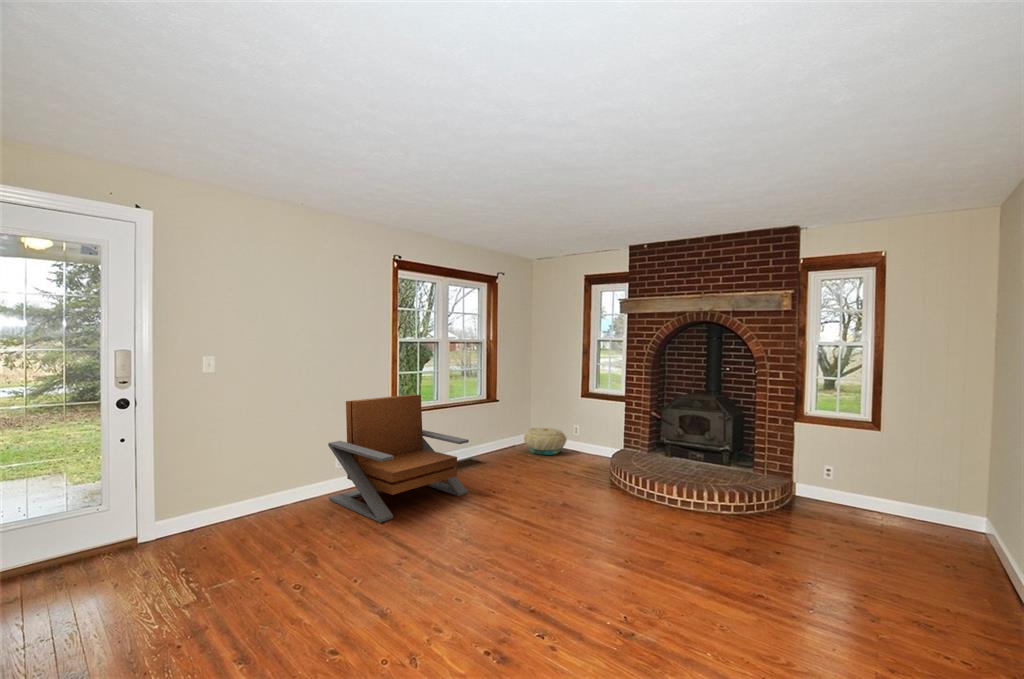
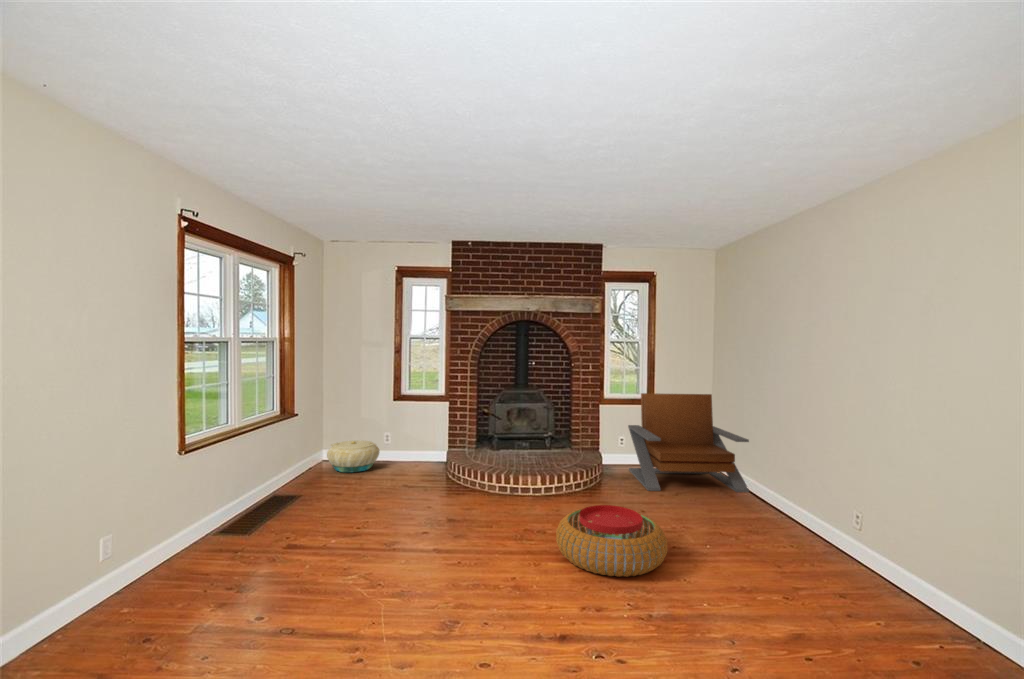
lounge chair: present [328,395,469,523] -> present [628,393,749,492]
pouf: none [613,521,733,600] -> present [556,505,668,577]

